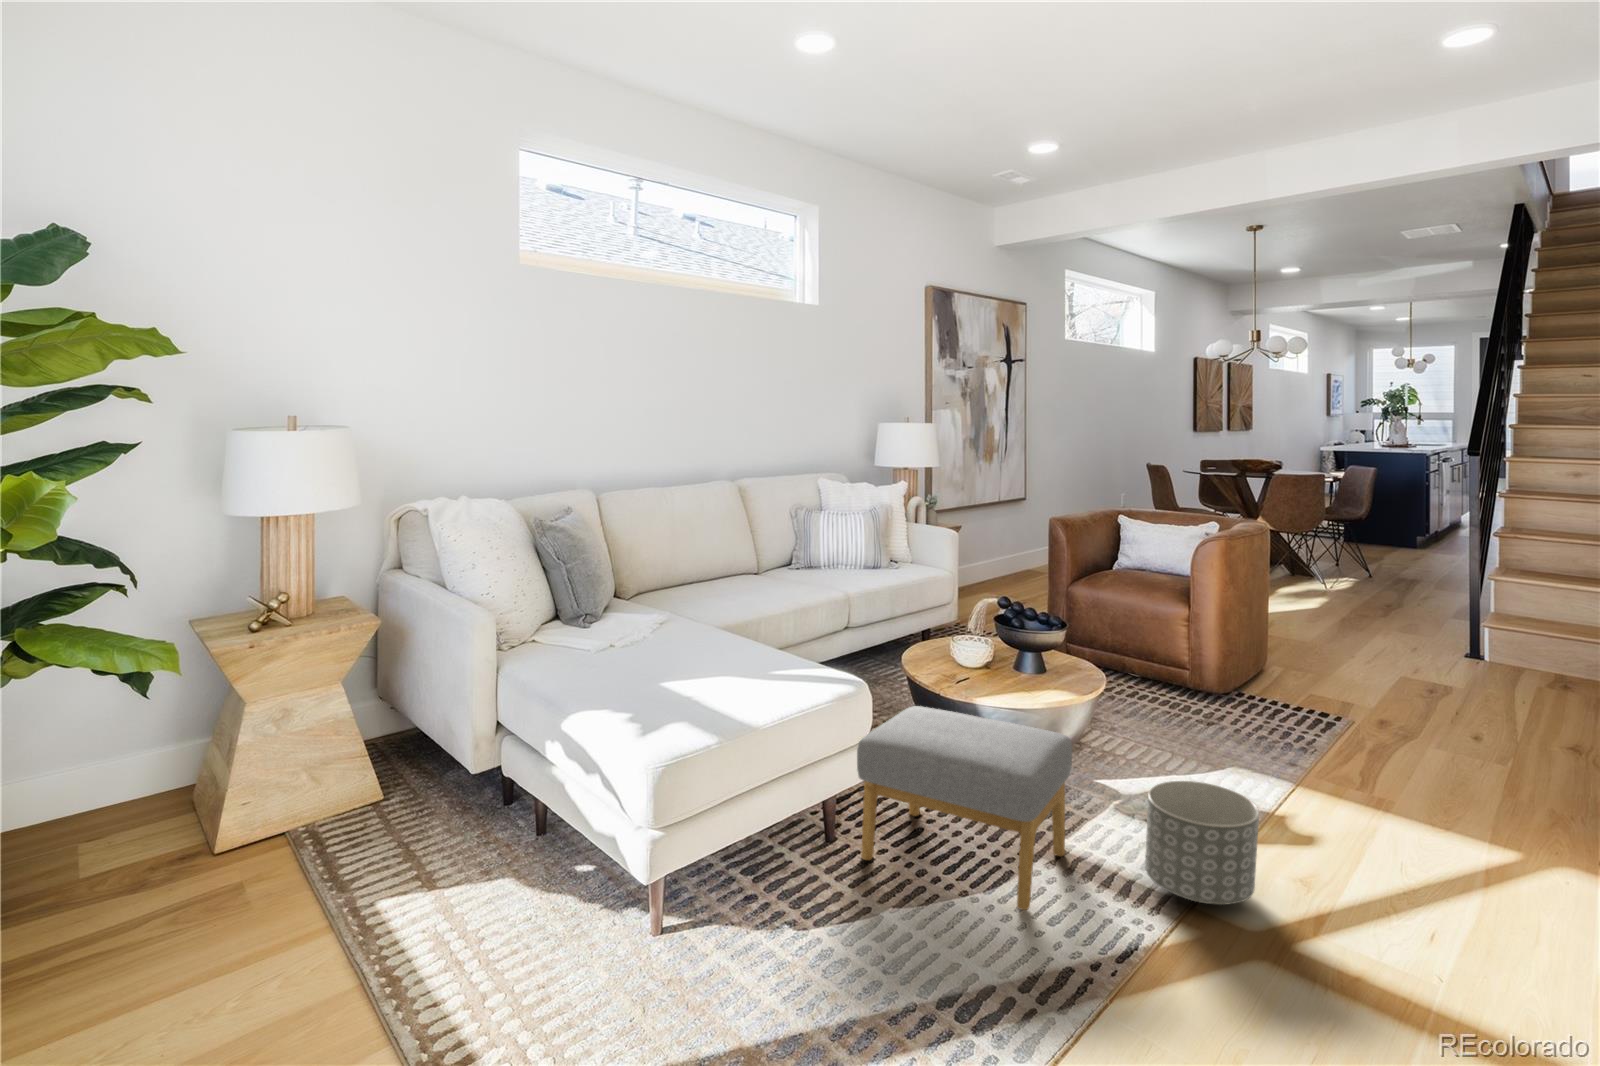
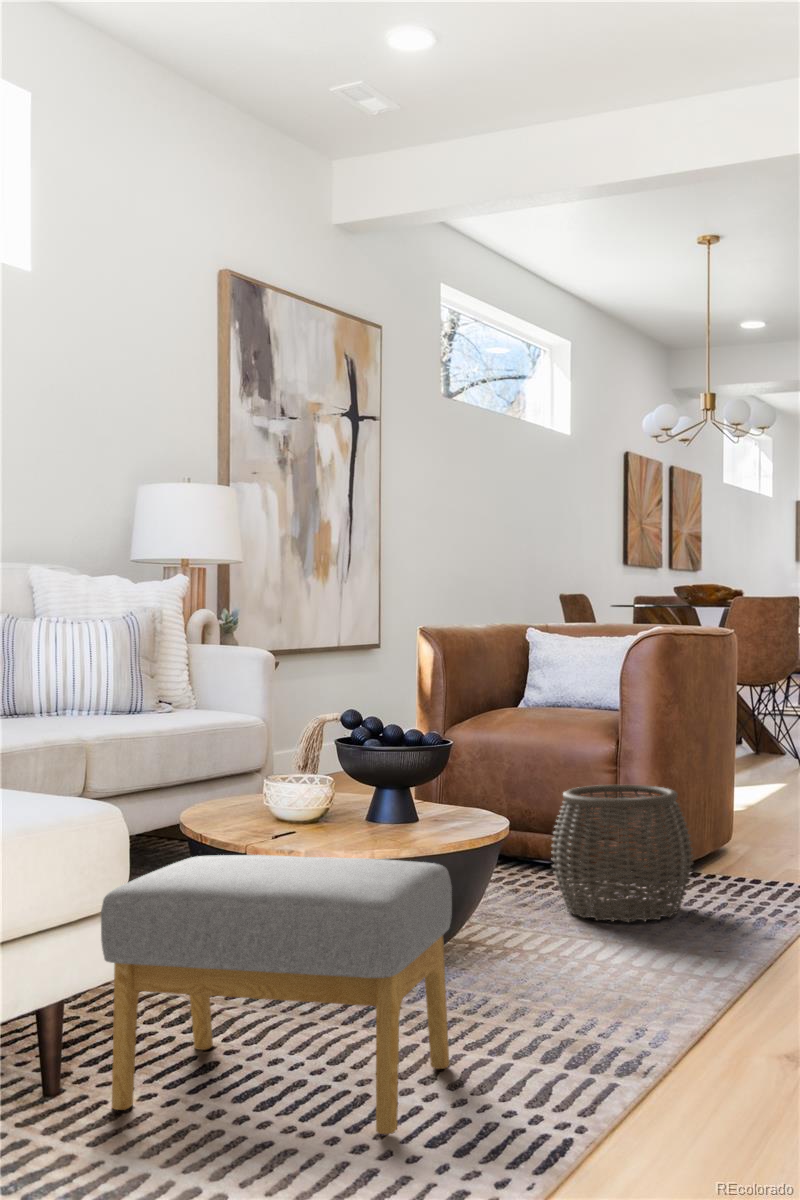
woven basket: none [1139,641,1240,737] -> present [551,785,693,922]
planter: present [1145,781,1259,905] -> none [567,919,726,1094]

